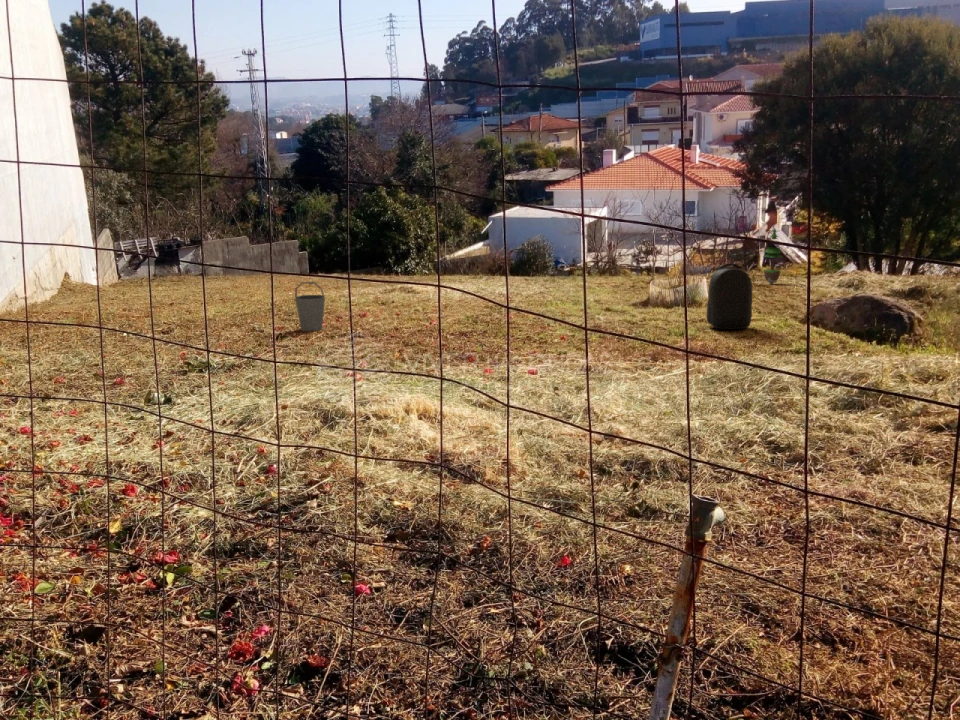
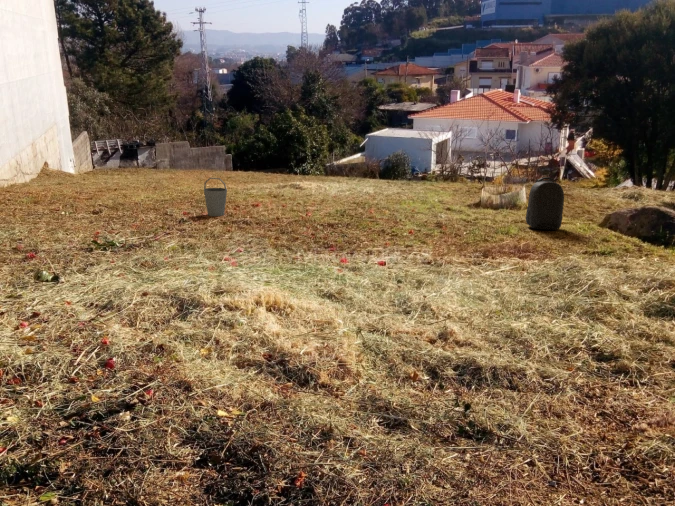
potted tree: present [763,228,782,284] -> none [567,151,583,194]

